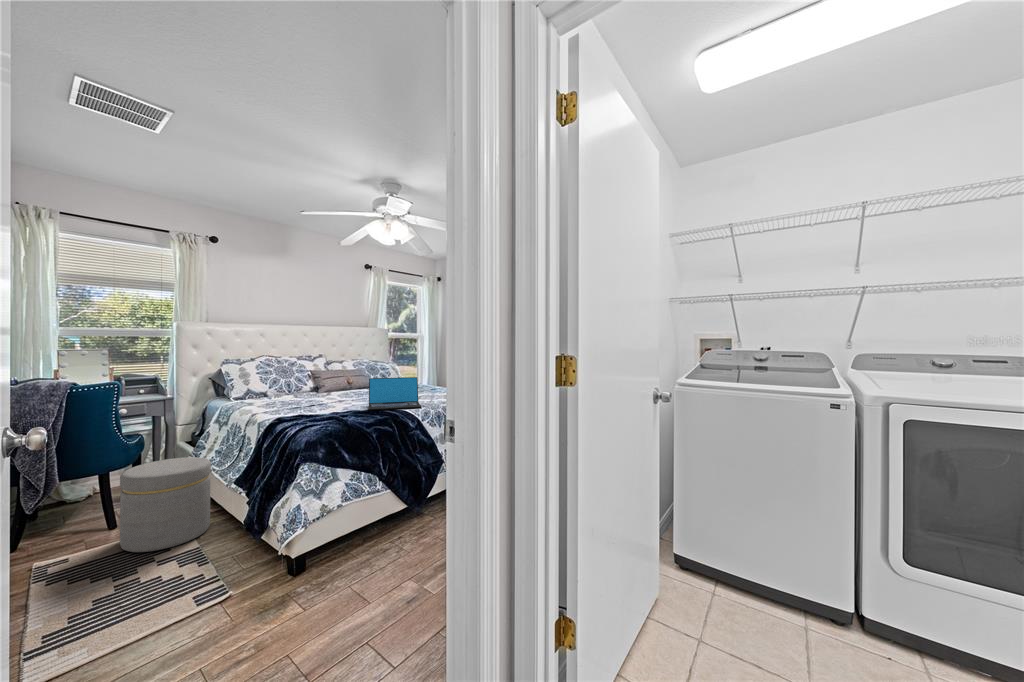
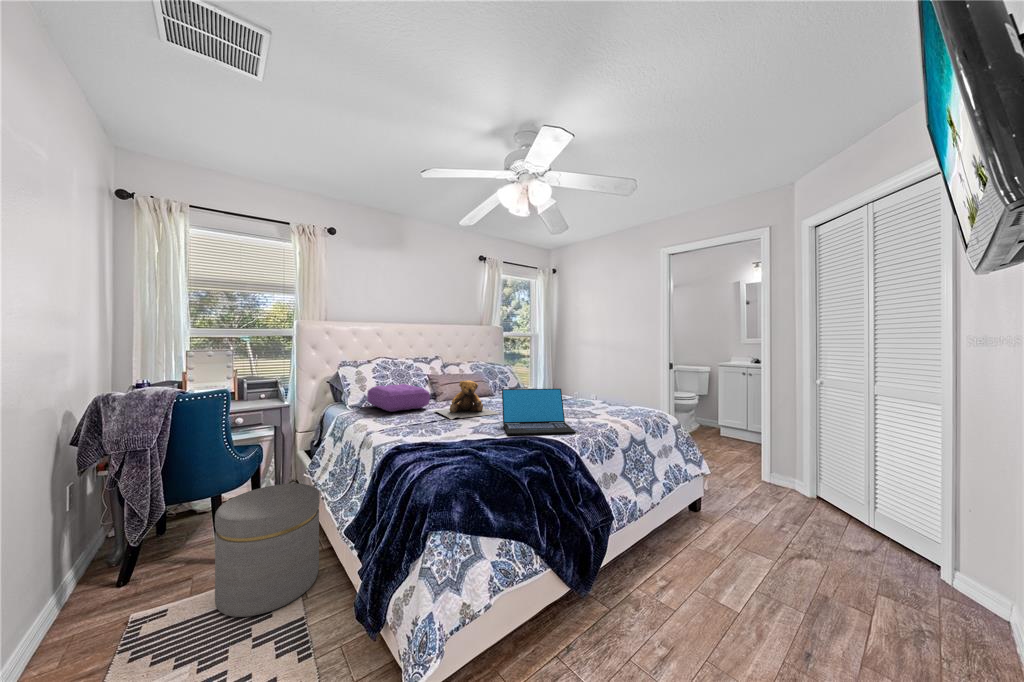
teddy bear: none [314,373,371,404] -> present [435,380,500,419]
pillow: none [251,379,310,401] -> present [367,384,430,412]

